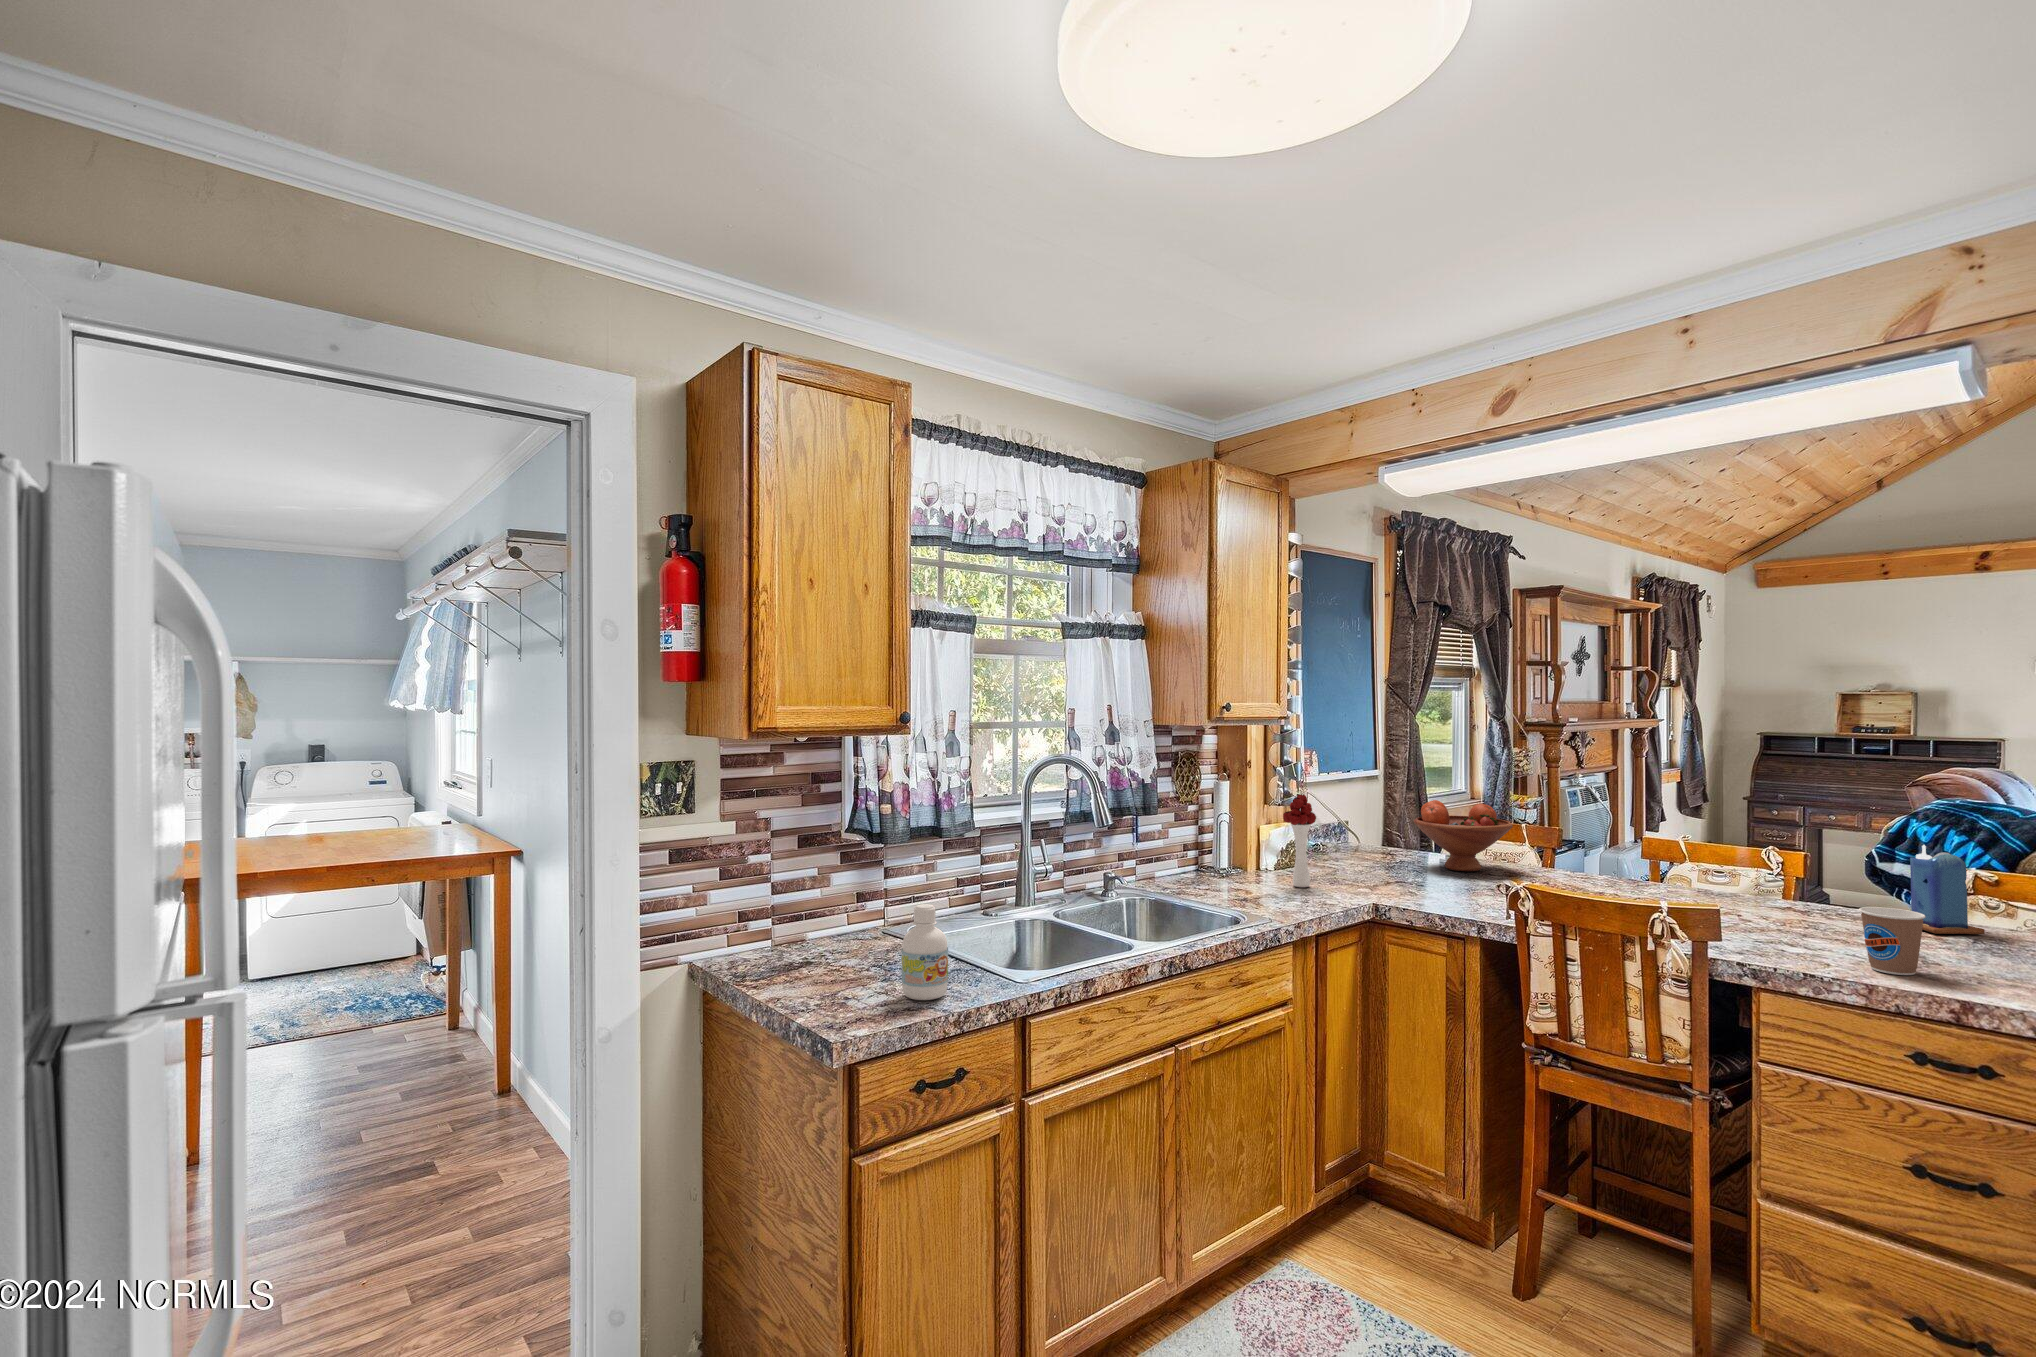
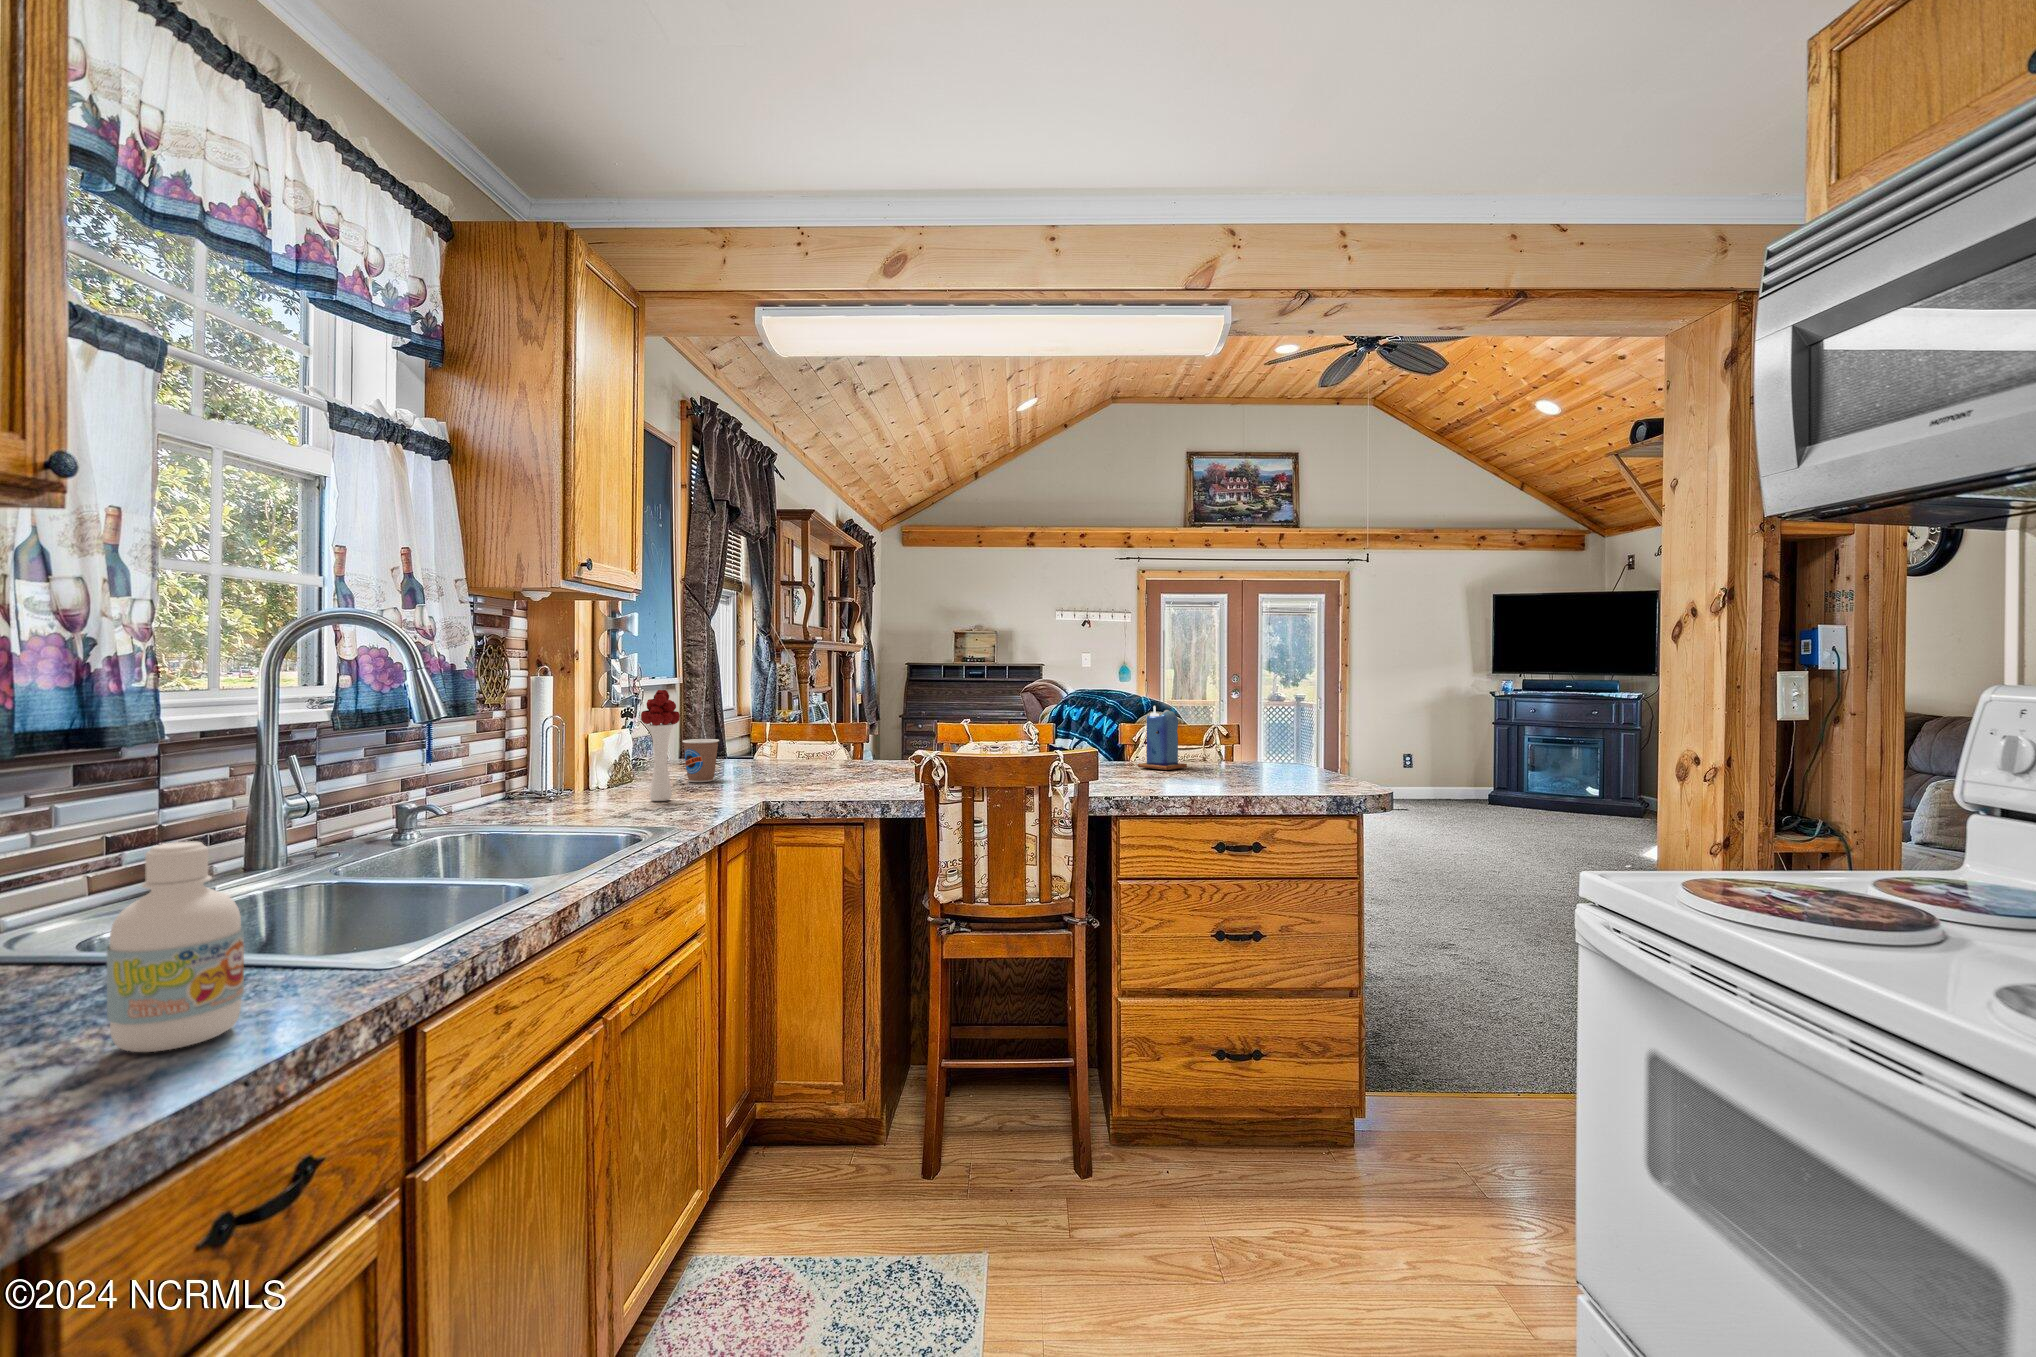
fruit bowl: present [1414,800,1513,871] -> none [749,702,845,772]
coffee cup: present [1859,907,1925,975] -> present [683,739,719,782]

